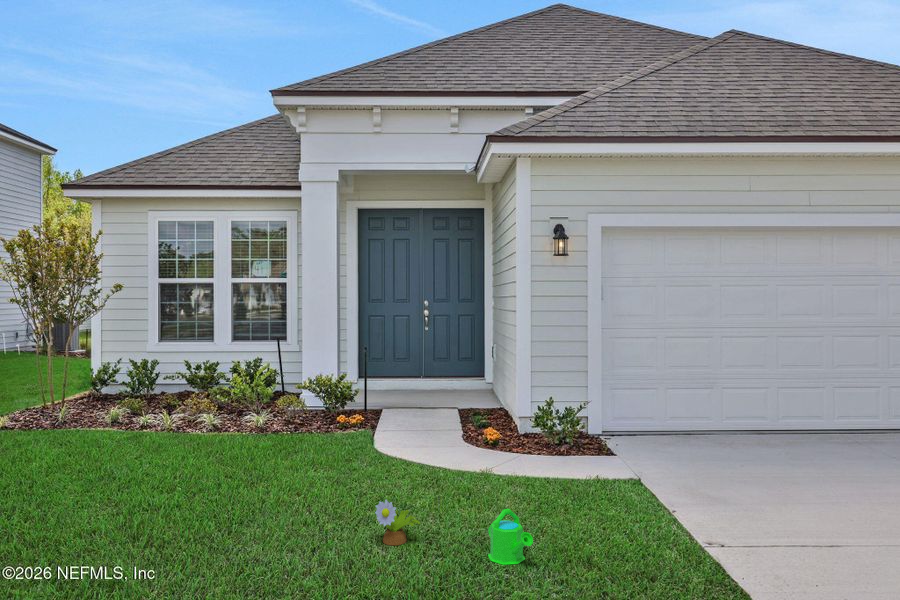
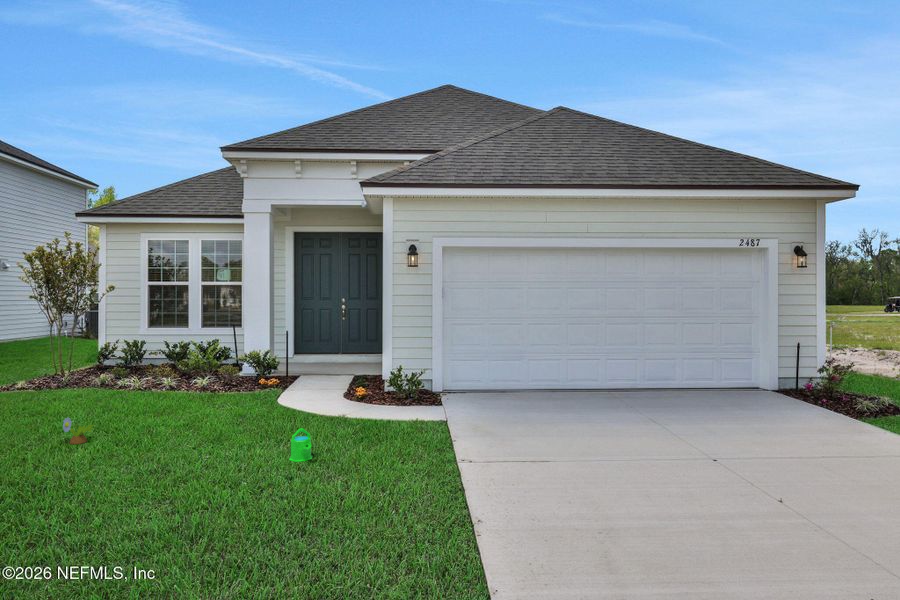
decorative plant: present [373,500,420,545] -> present [63,418,93,444]

